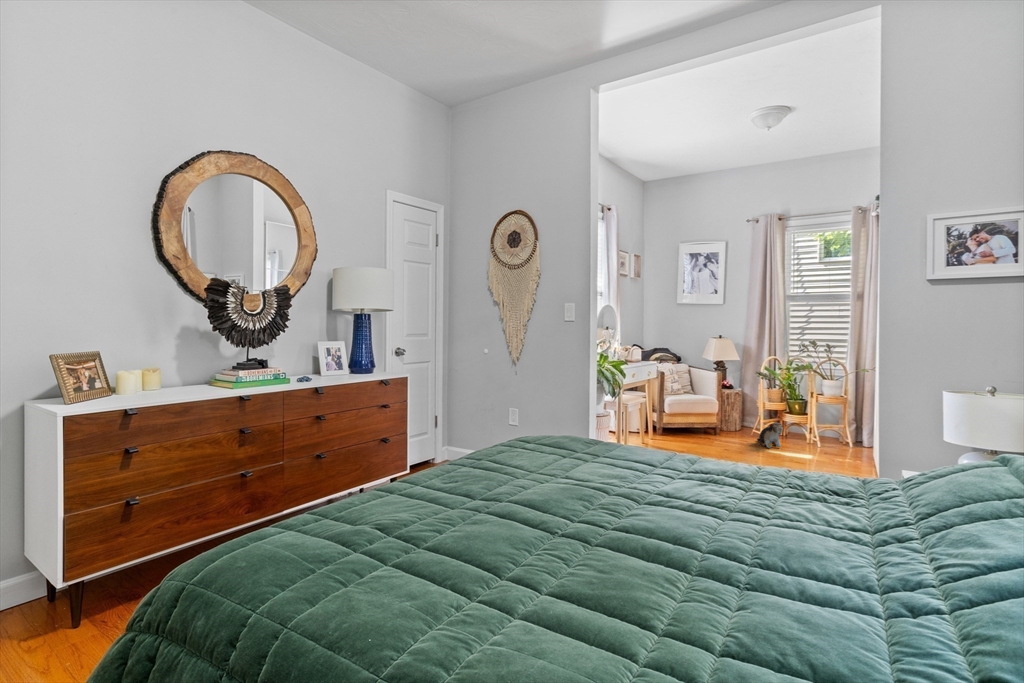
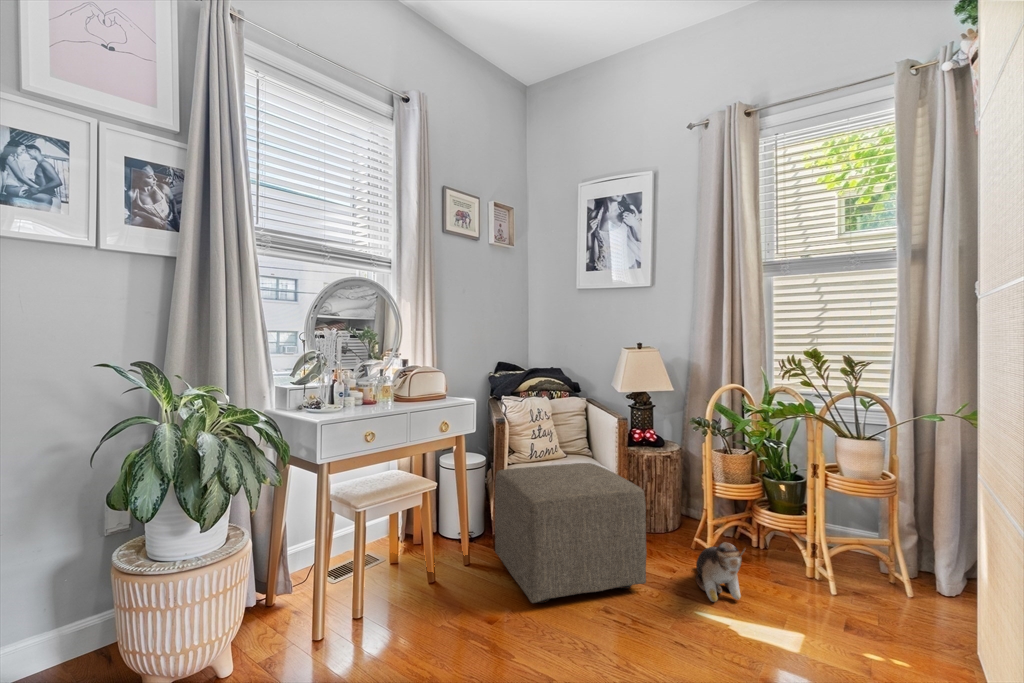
ottoman: none [662,394,740,449] -> present [495,463,647,603]

